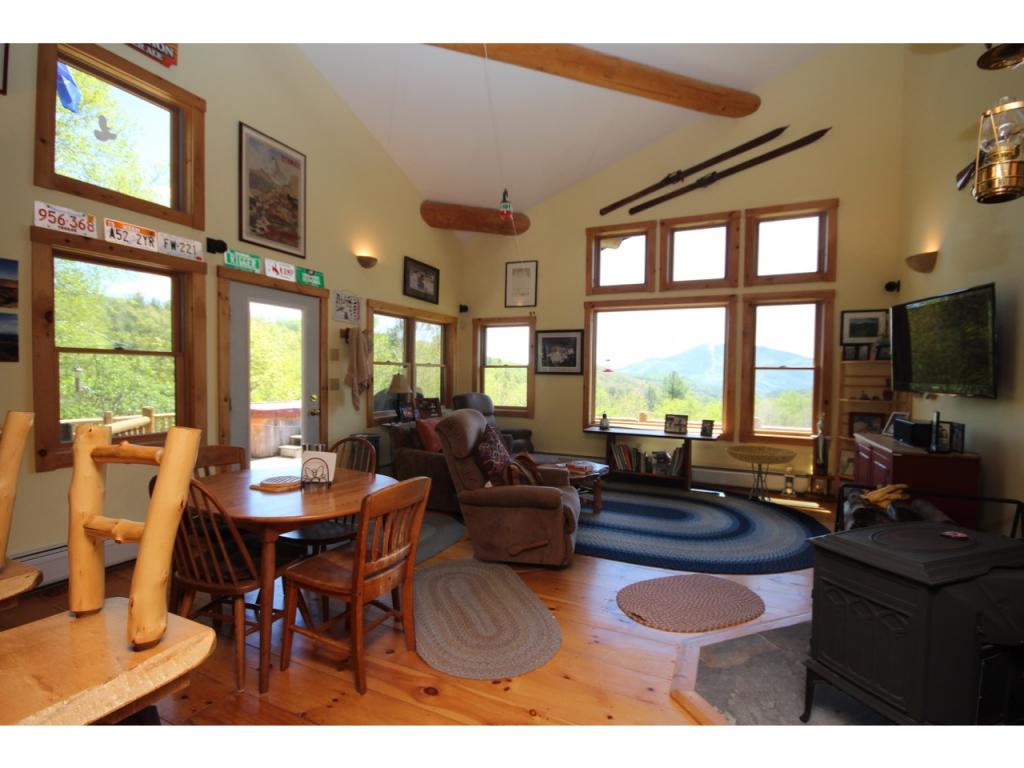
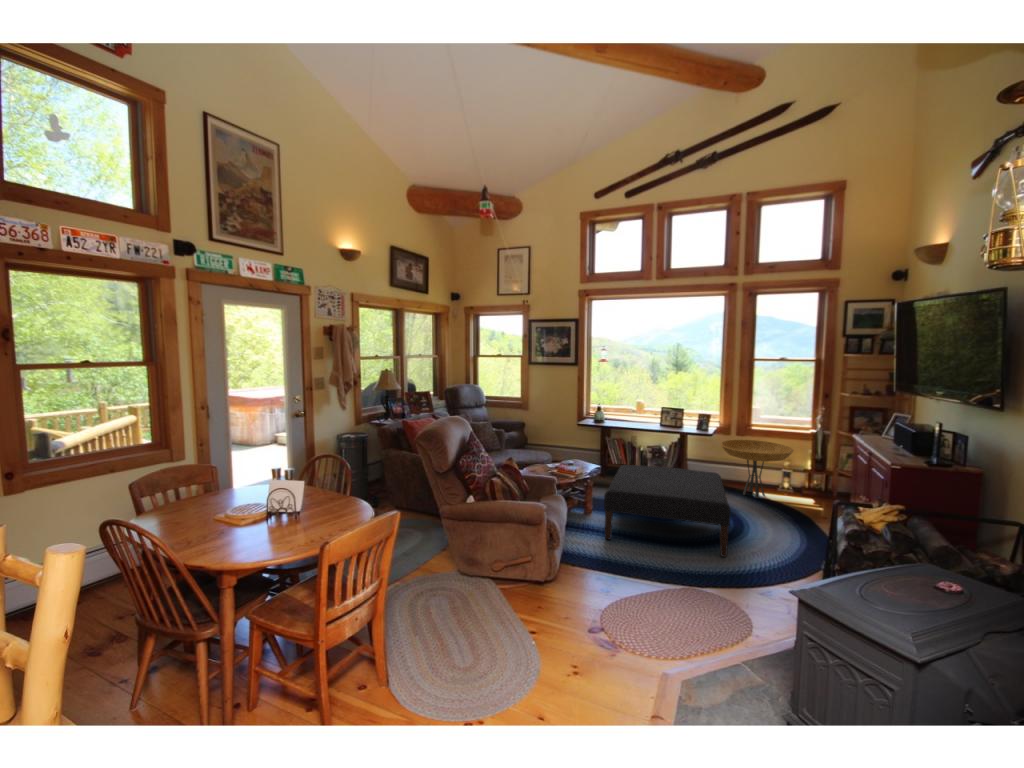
ottoman: none [615,466,740,548] -> present [604,465,731,557]

